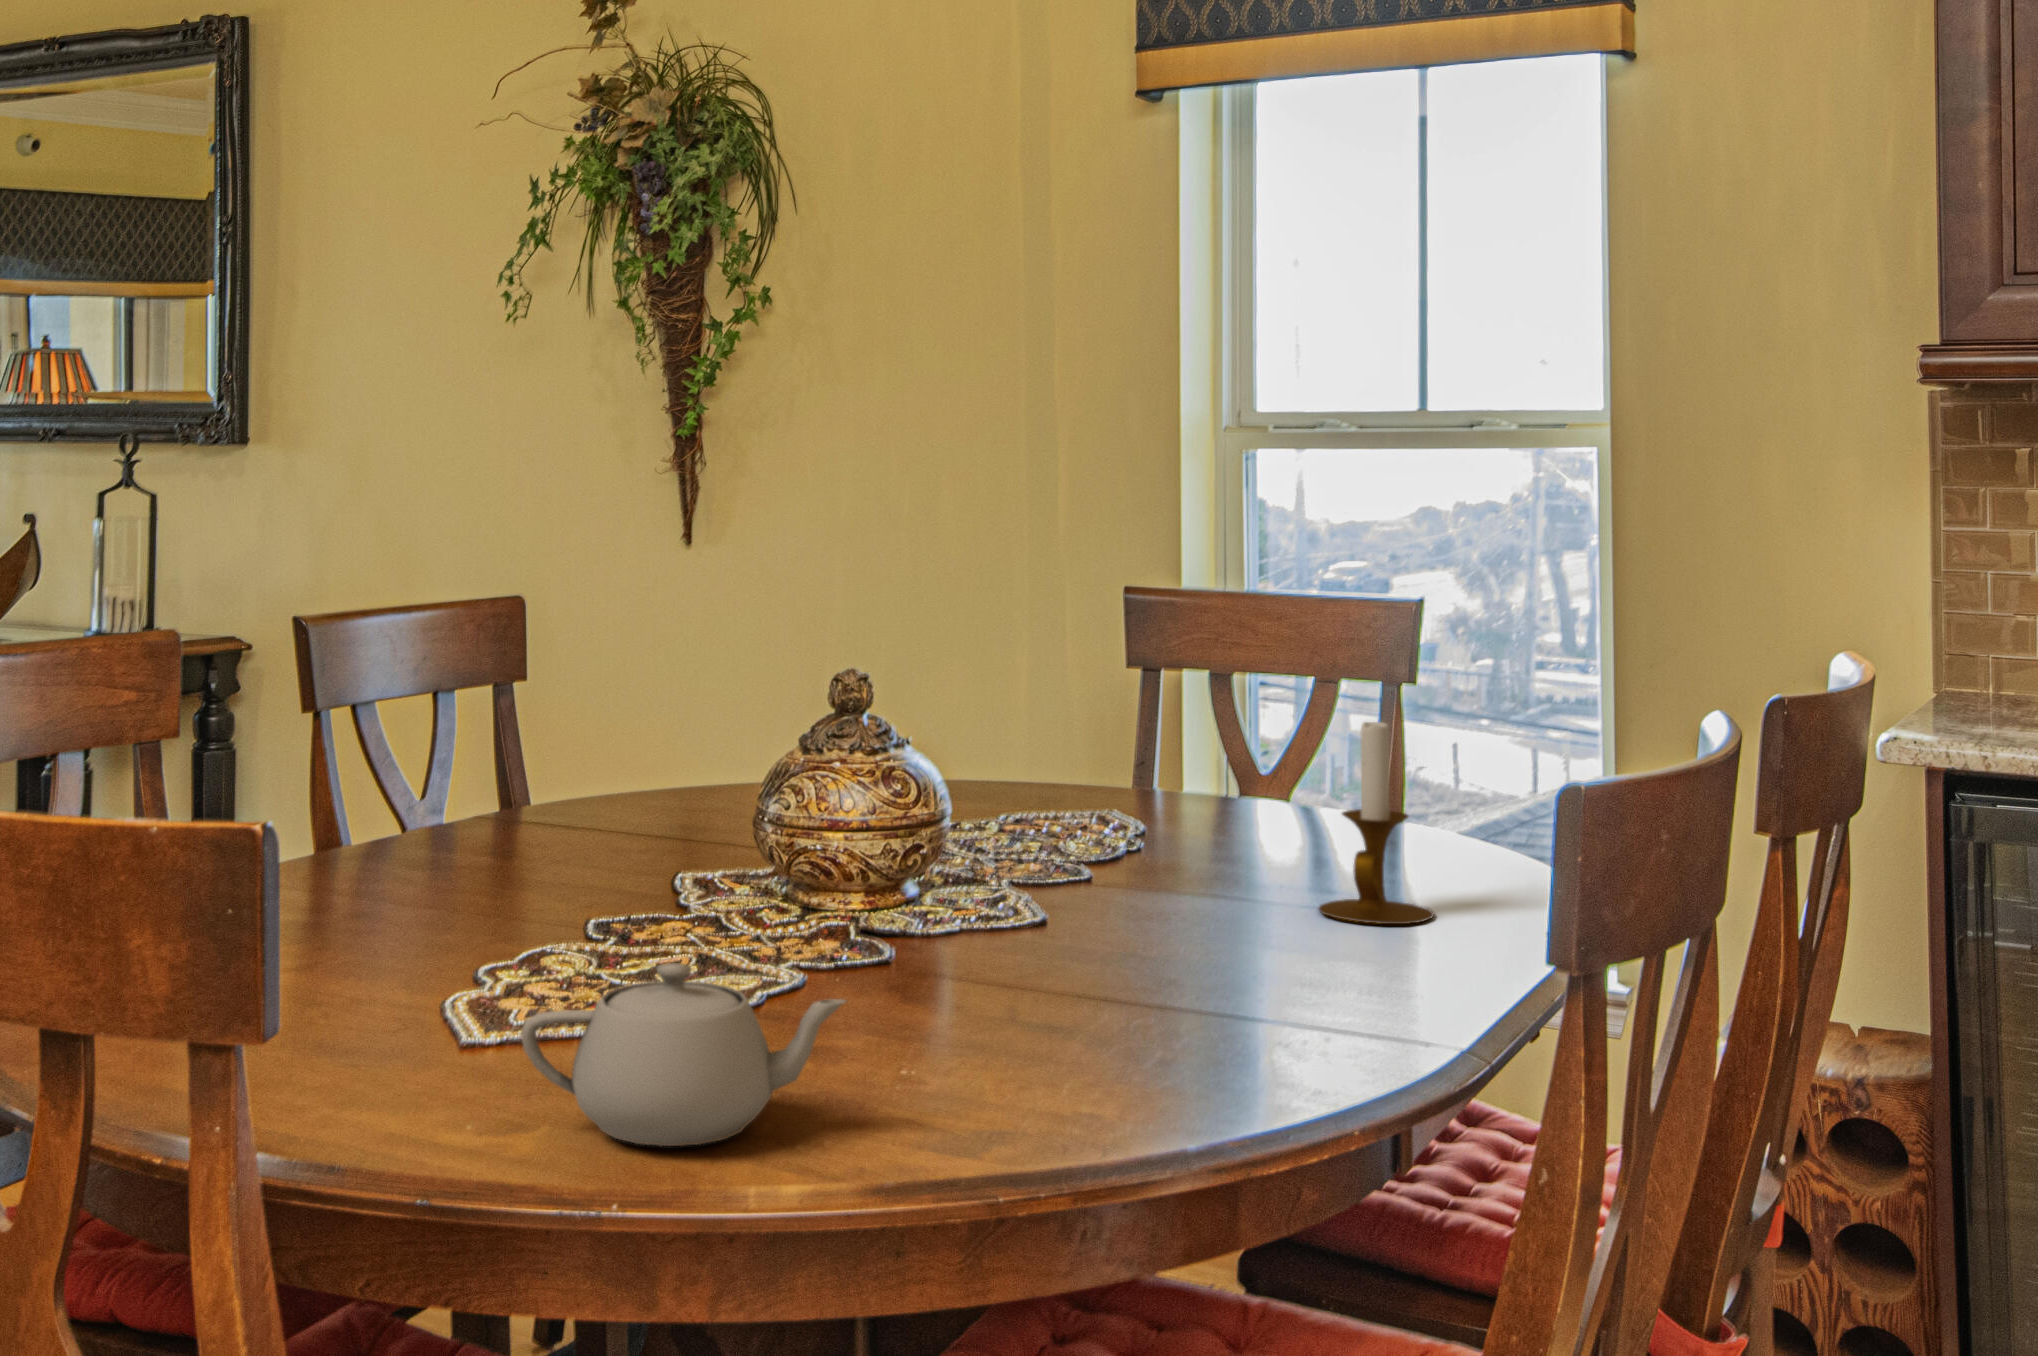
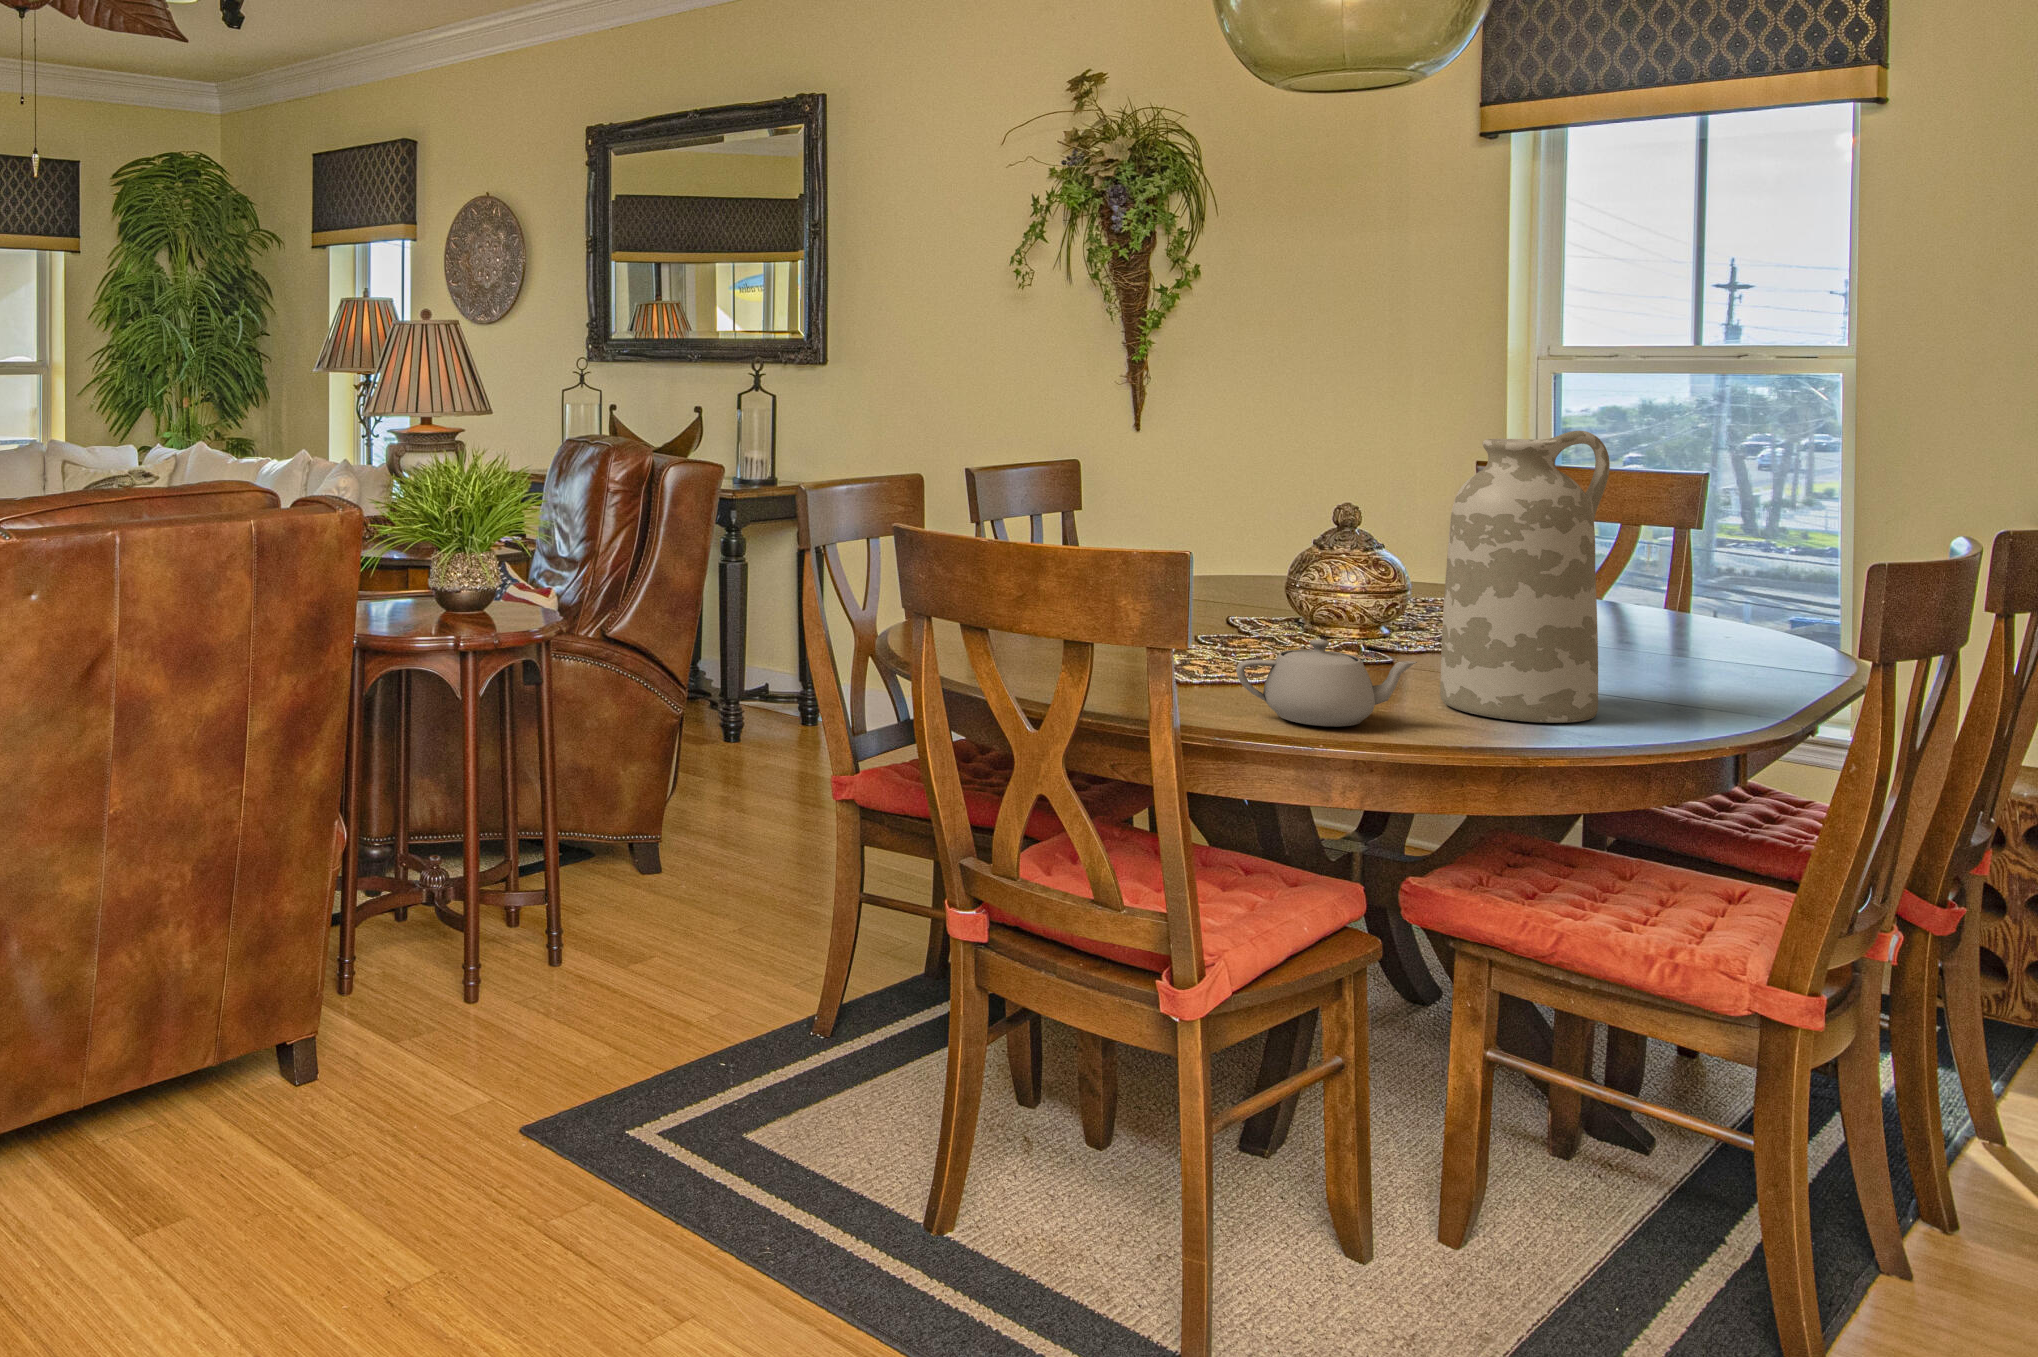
vase: none [922,542,1193,1098] -> present [1440,431,1610,723]
candlestick: present [1318,722,1434,924] -> none [1656,541,1738,661]

